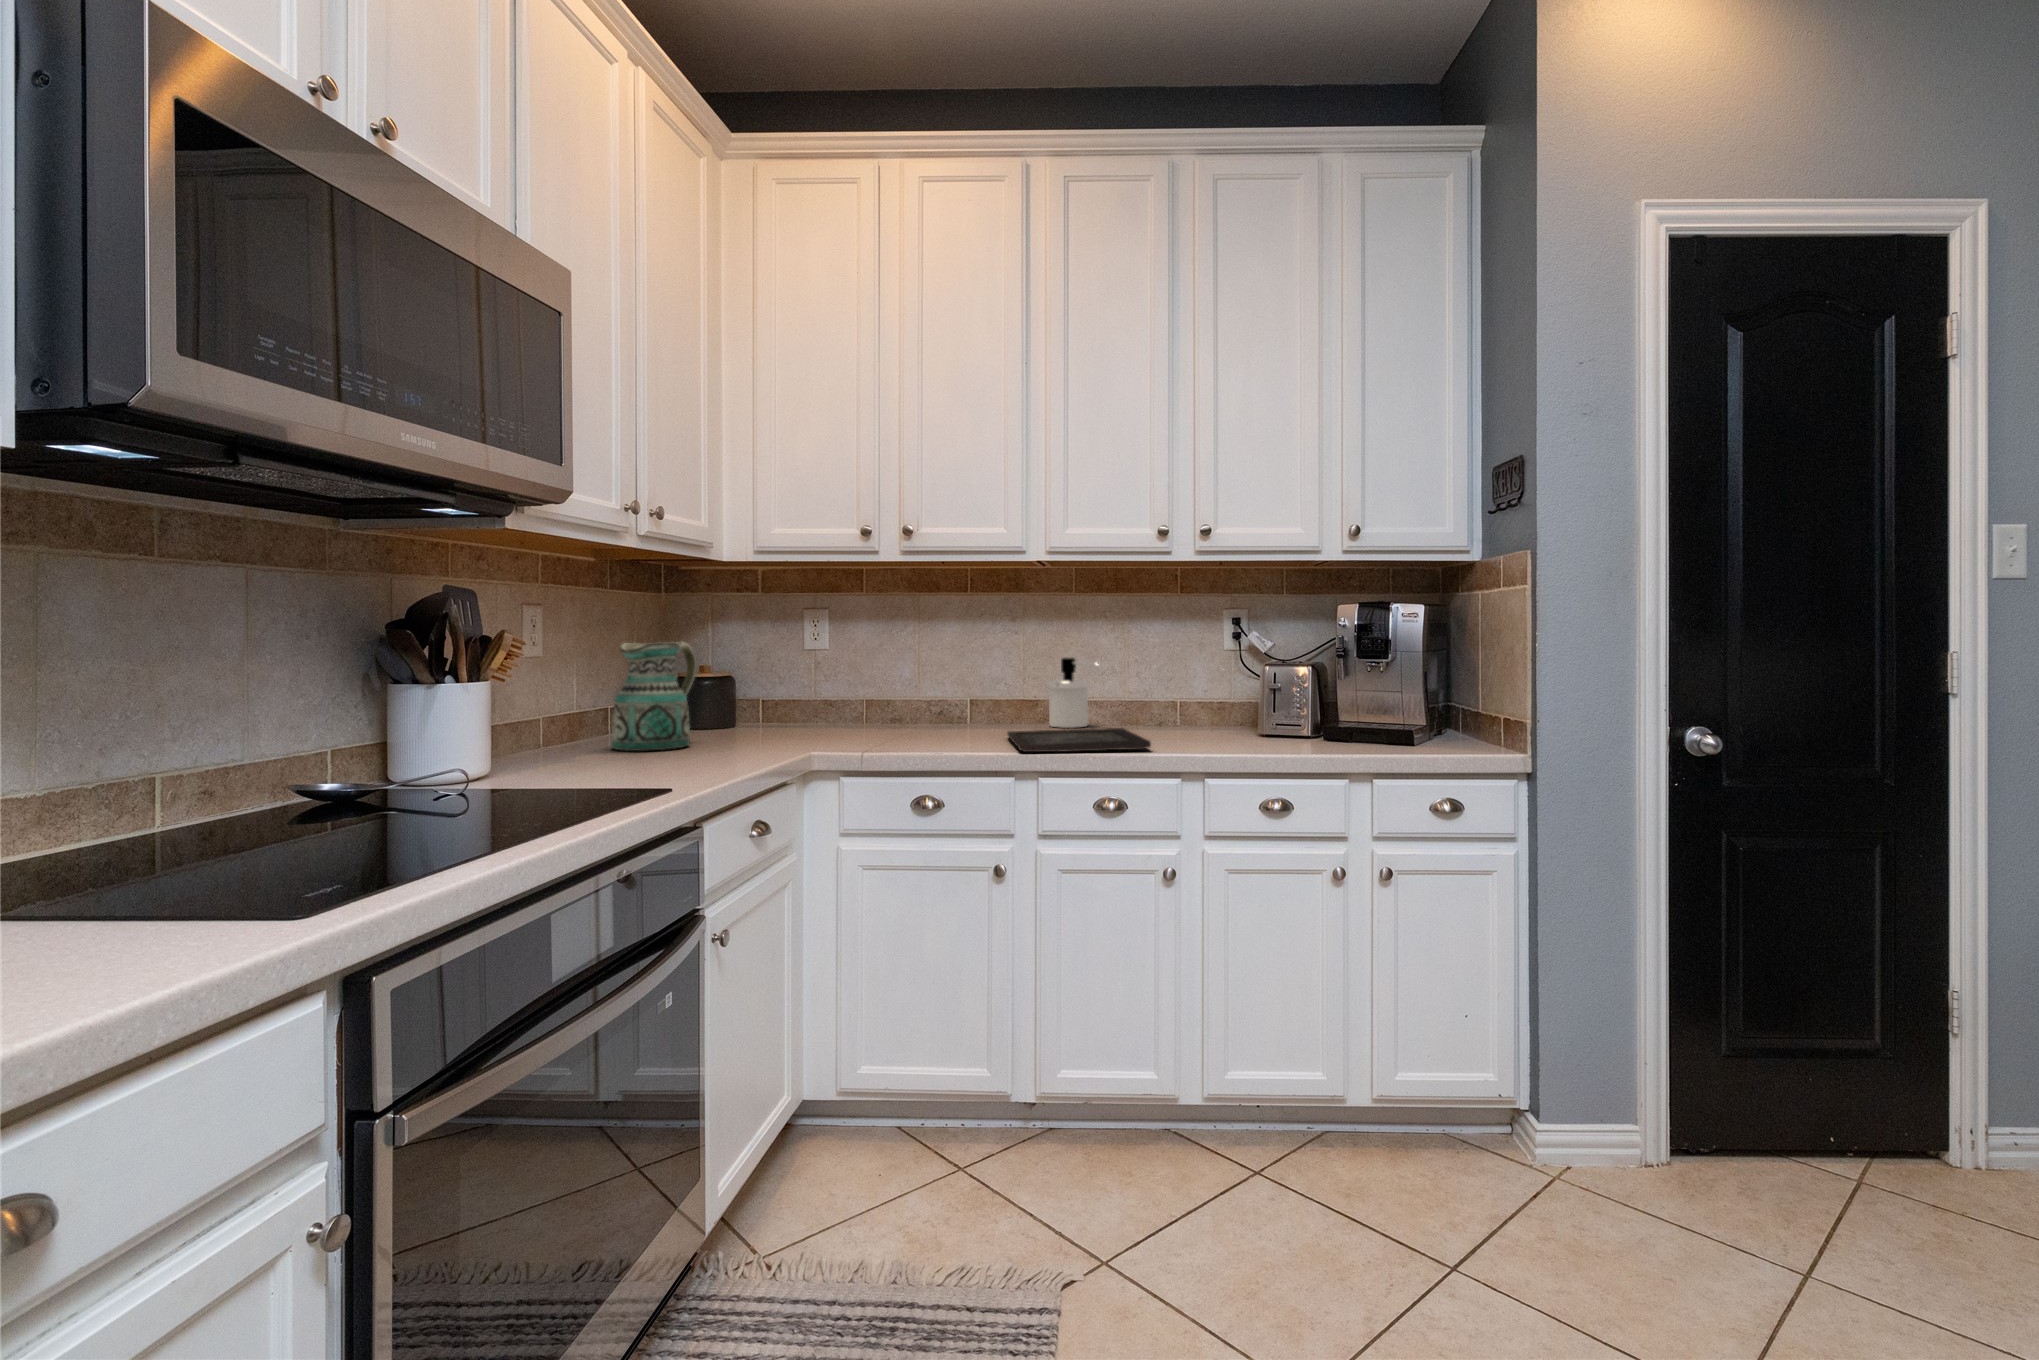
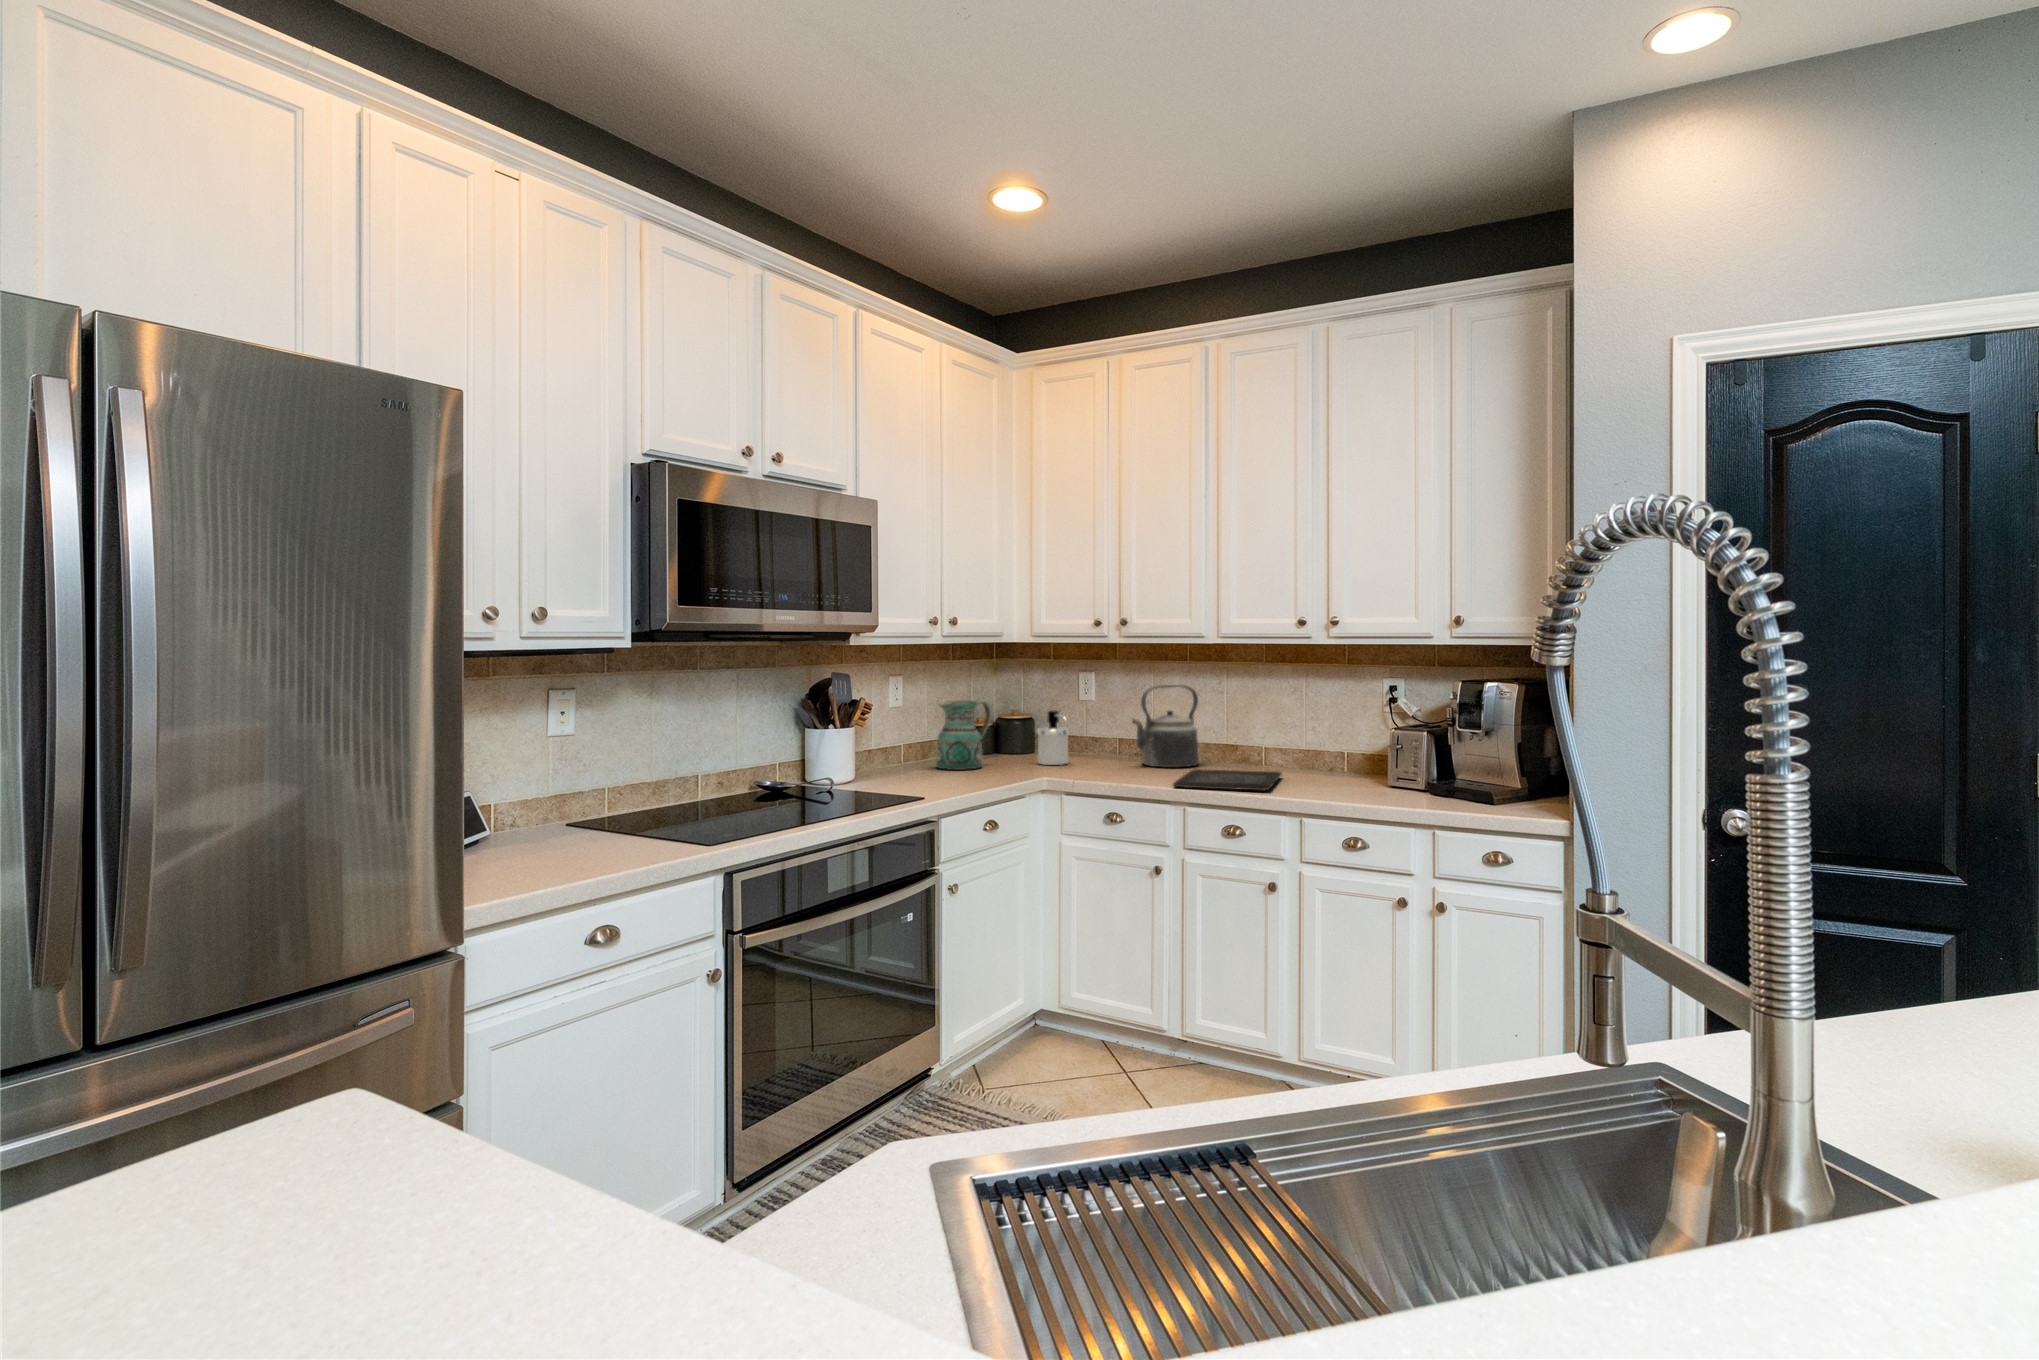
kettle: none [910,623,993,733] -> present [1132,685,1199,768]
soap dispenser: present [1048,657,1104,728] -> present [1037,711,1069,765]

